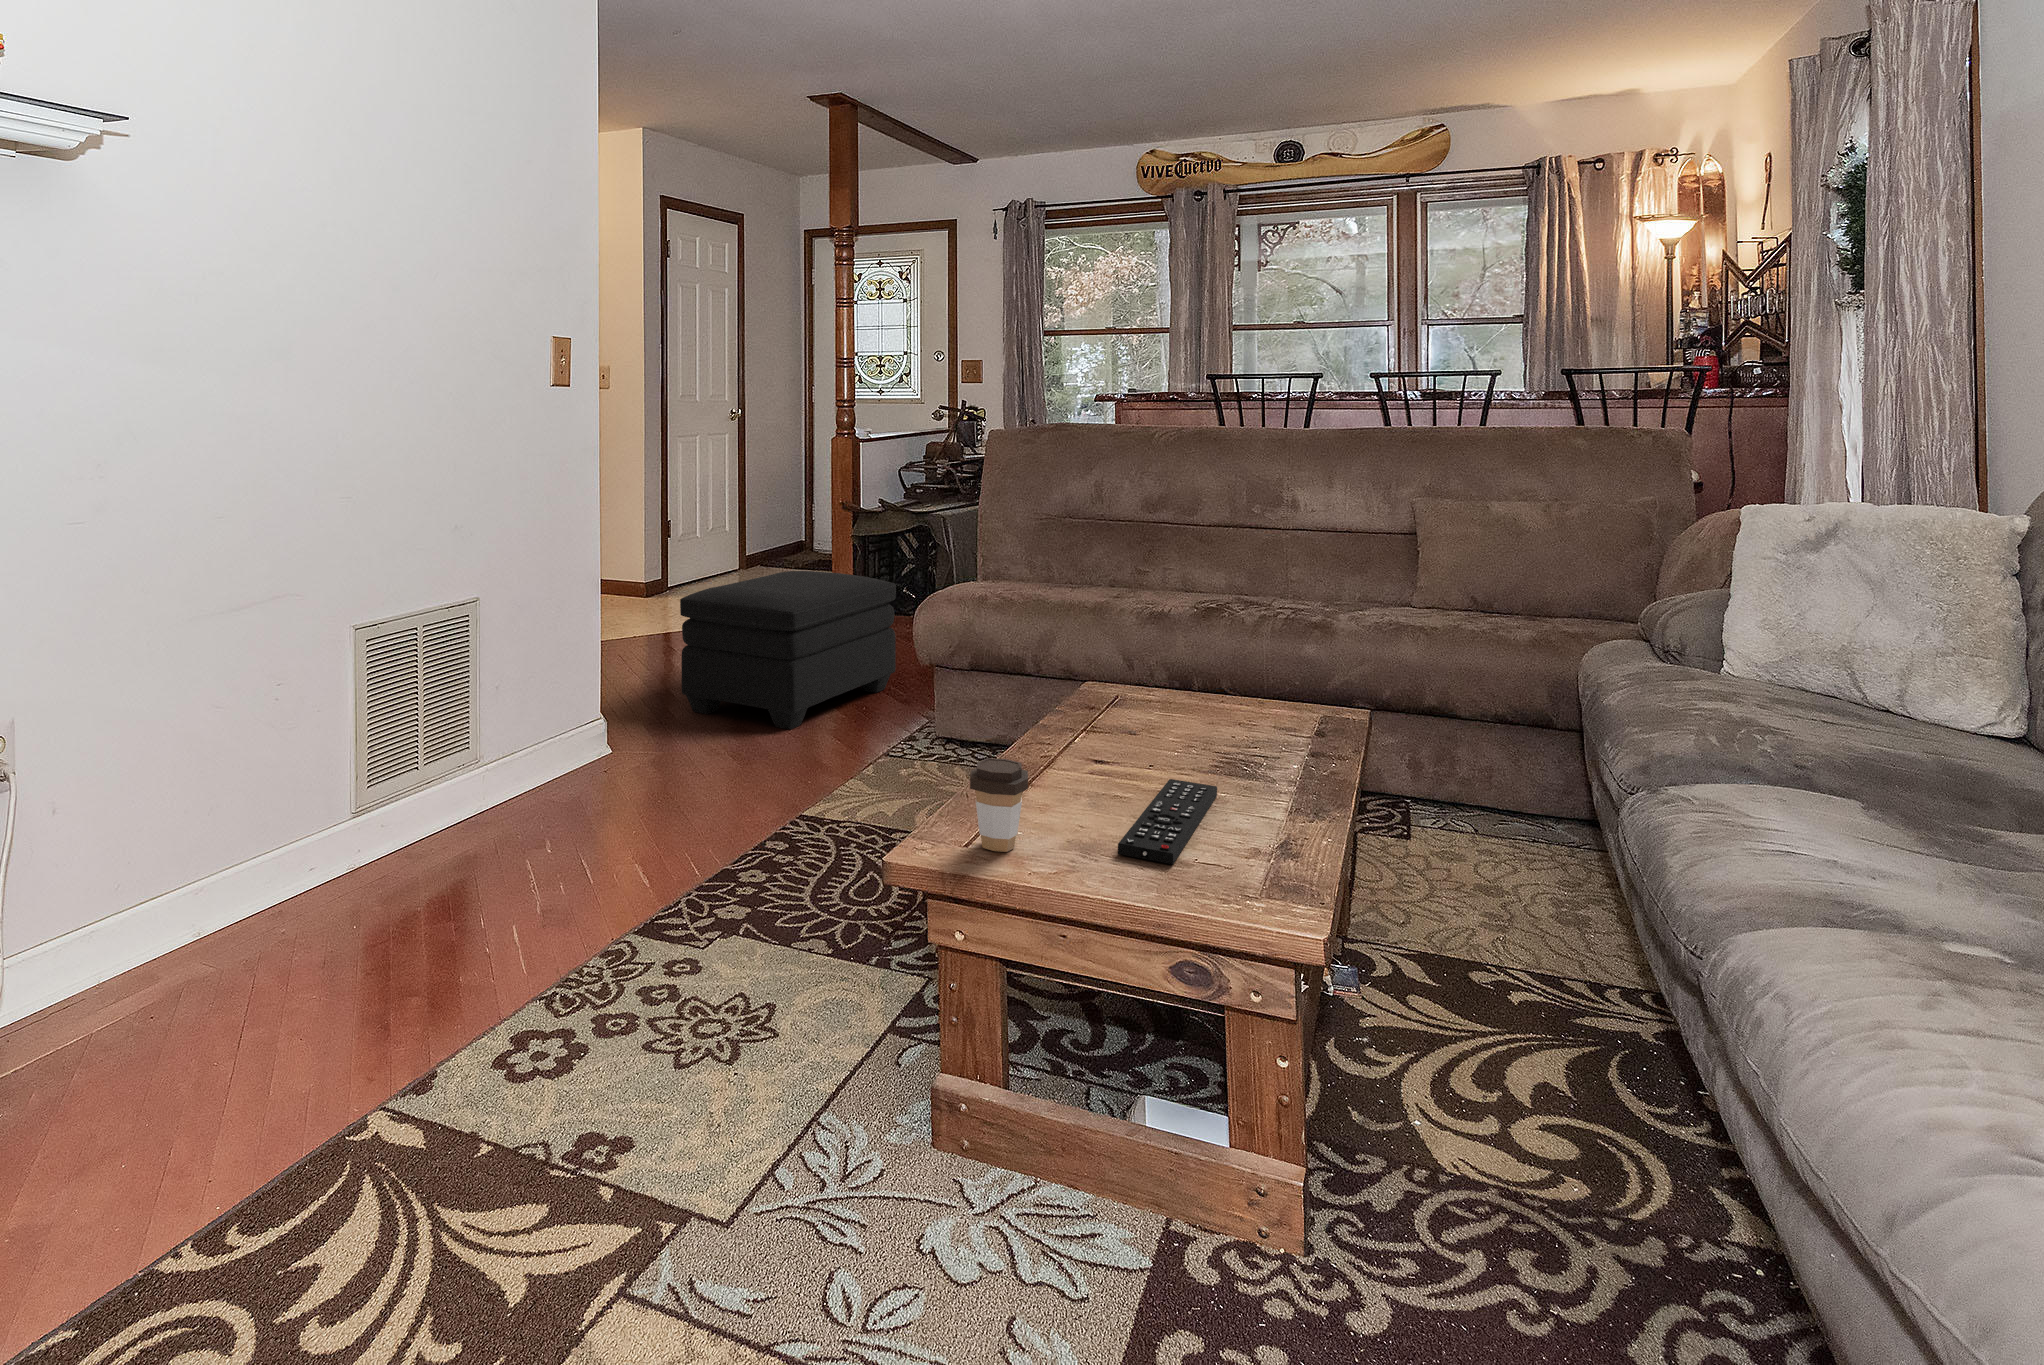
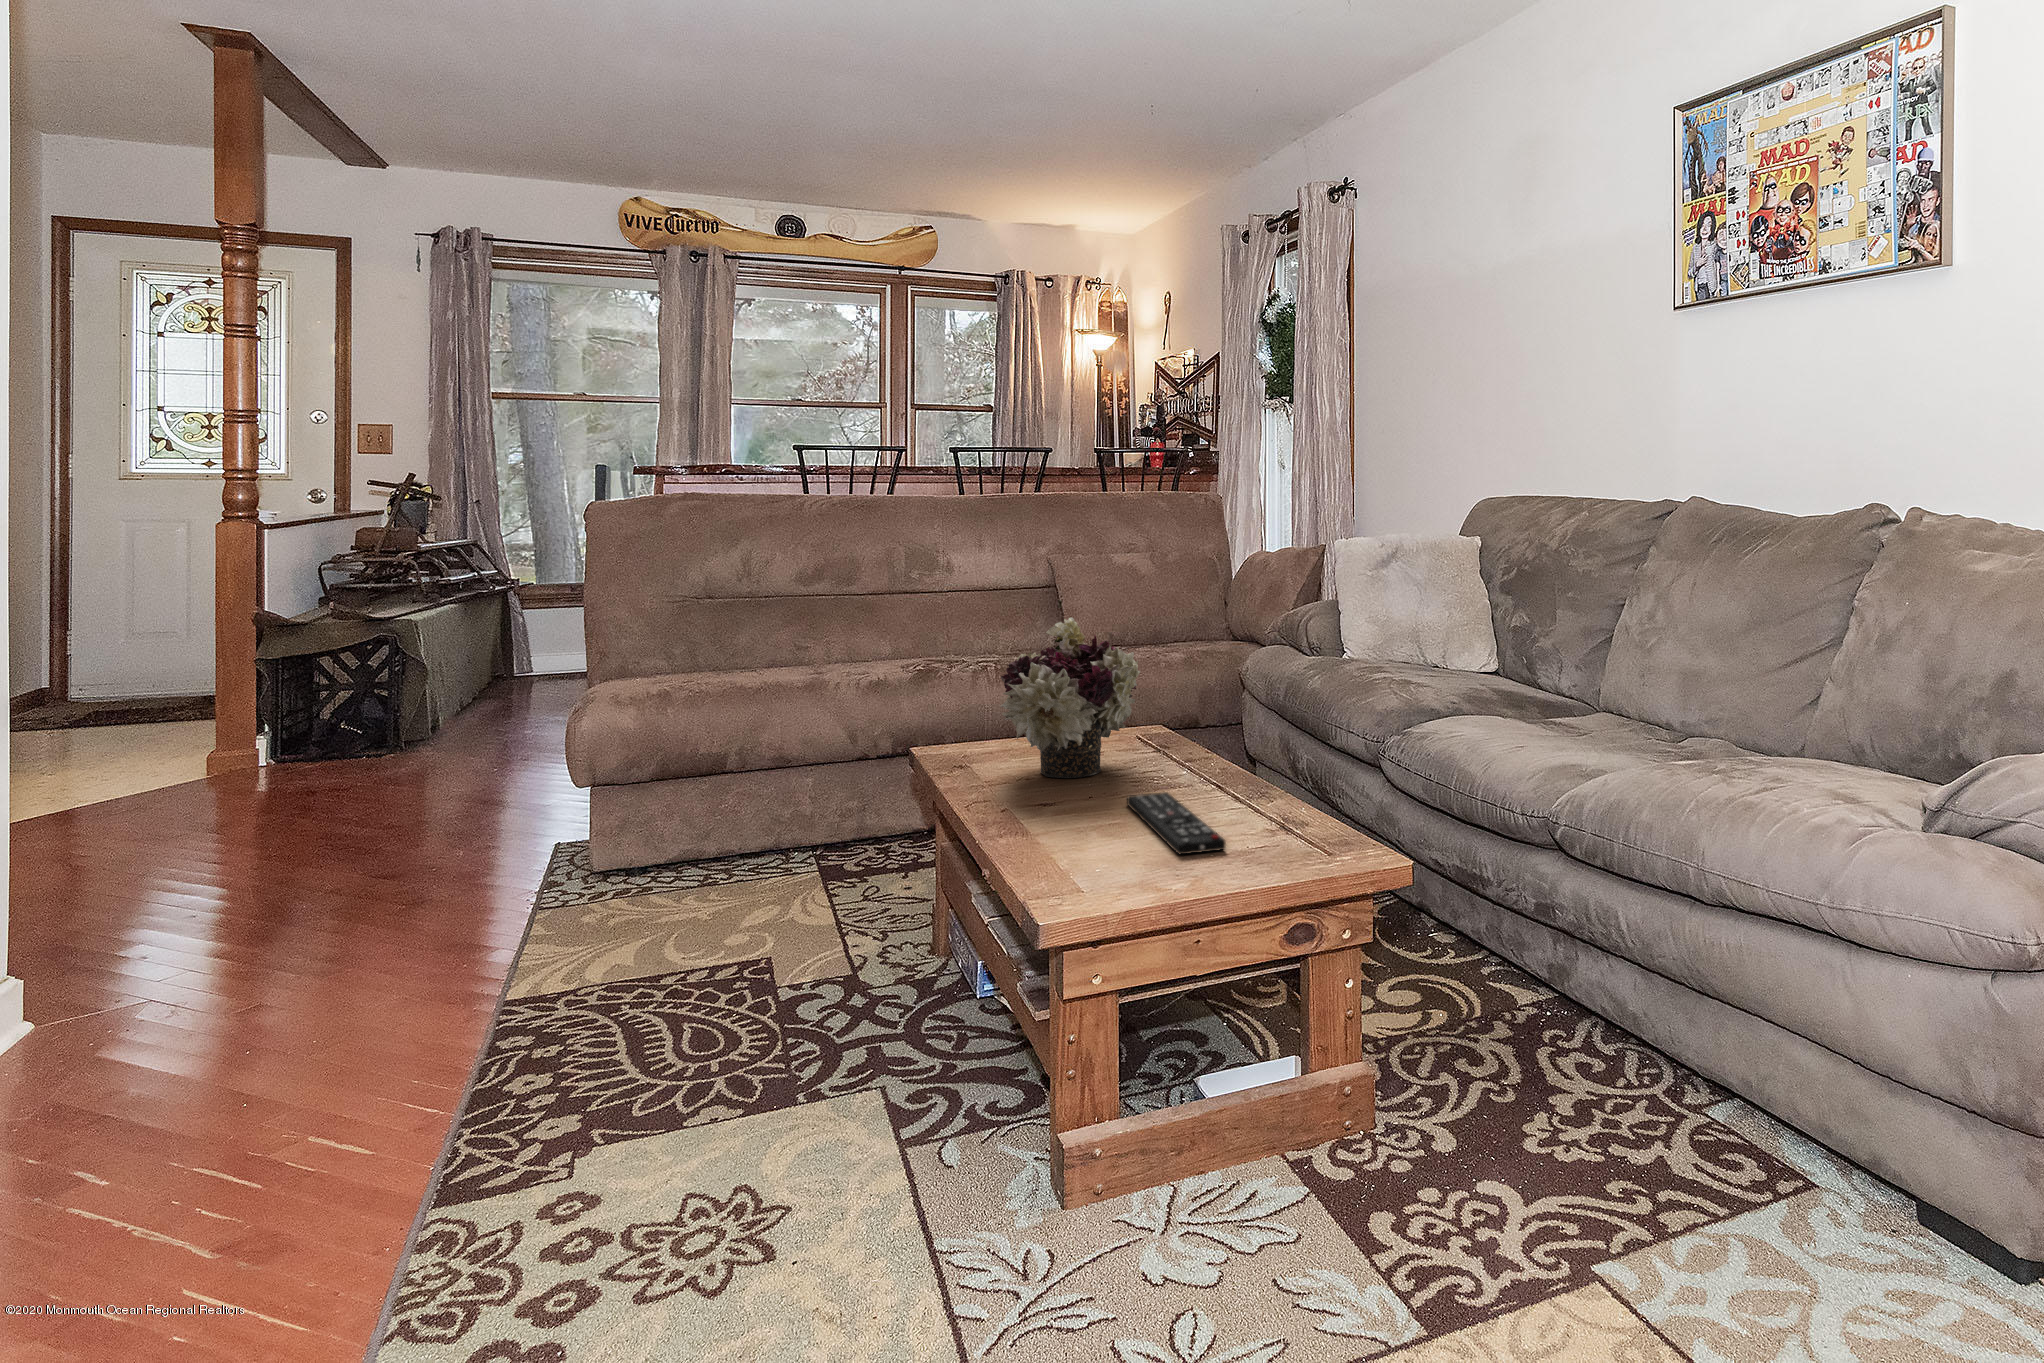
ottoman: present [680,571,896,729] -> none [119,695,473,935]
flower arrangement: none [1092,579,1272,749] -> present [1000,617,1140,778]
coffee cup: present [970,758,1028,852] -> none [1054,790,1112,883]

